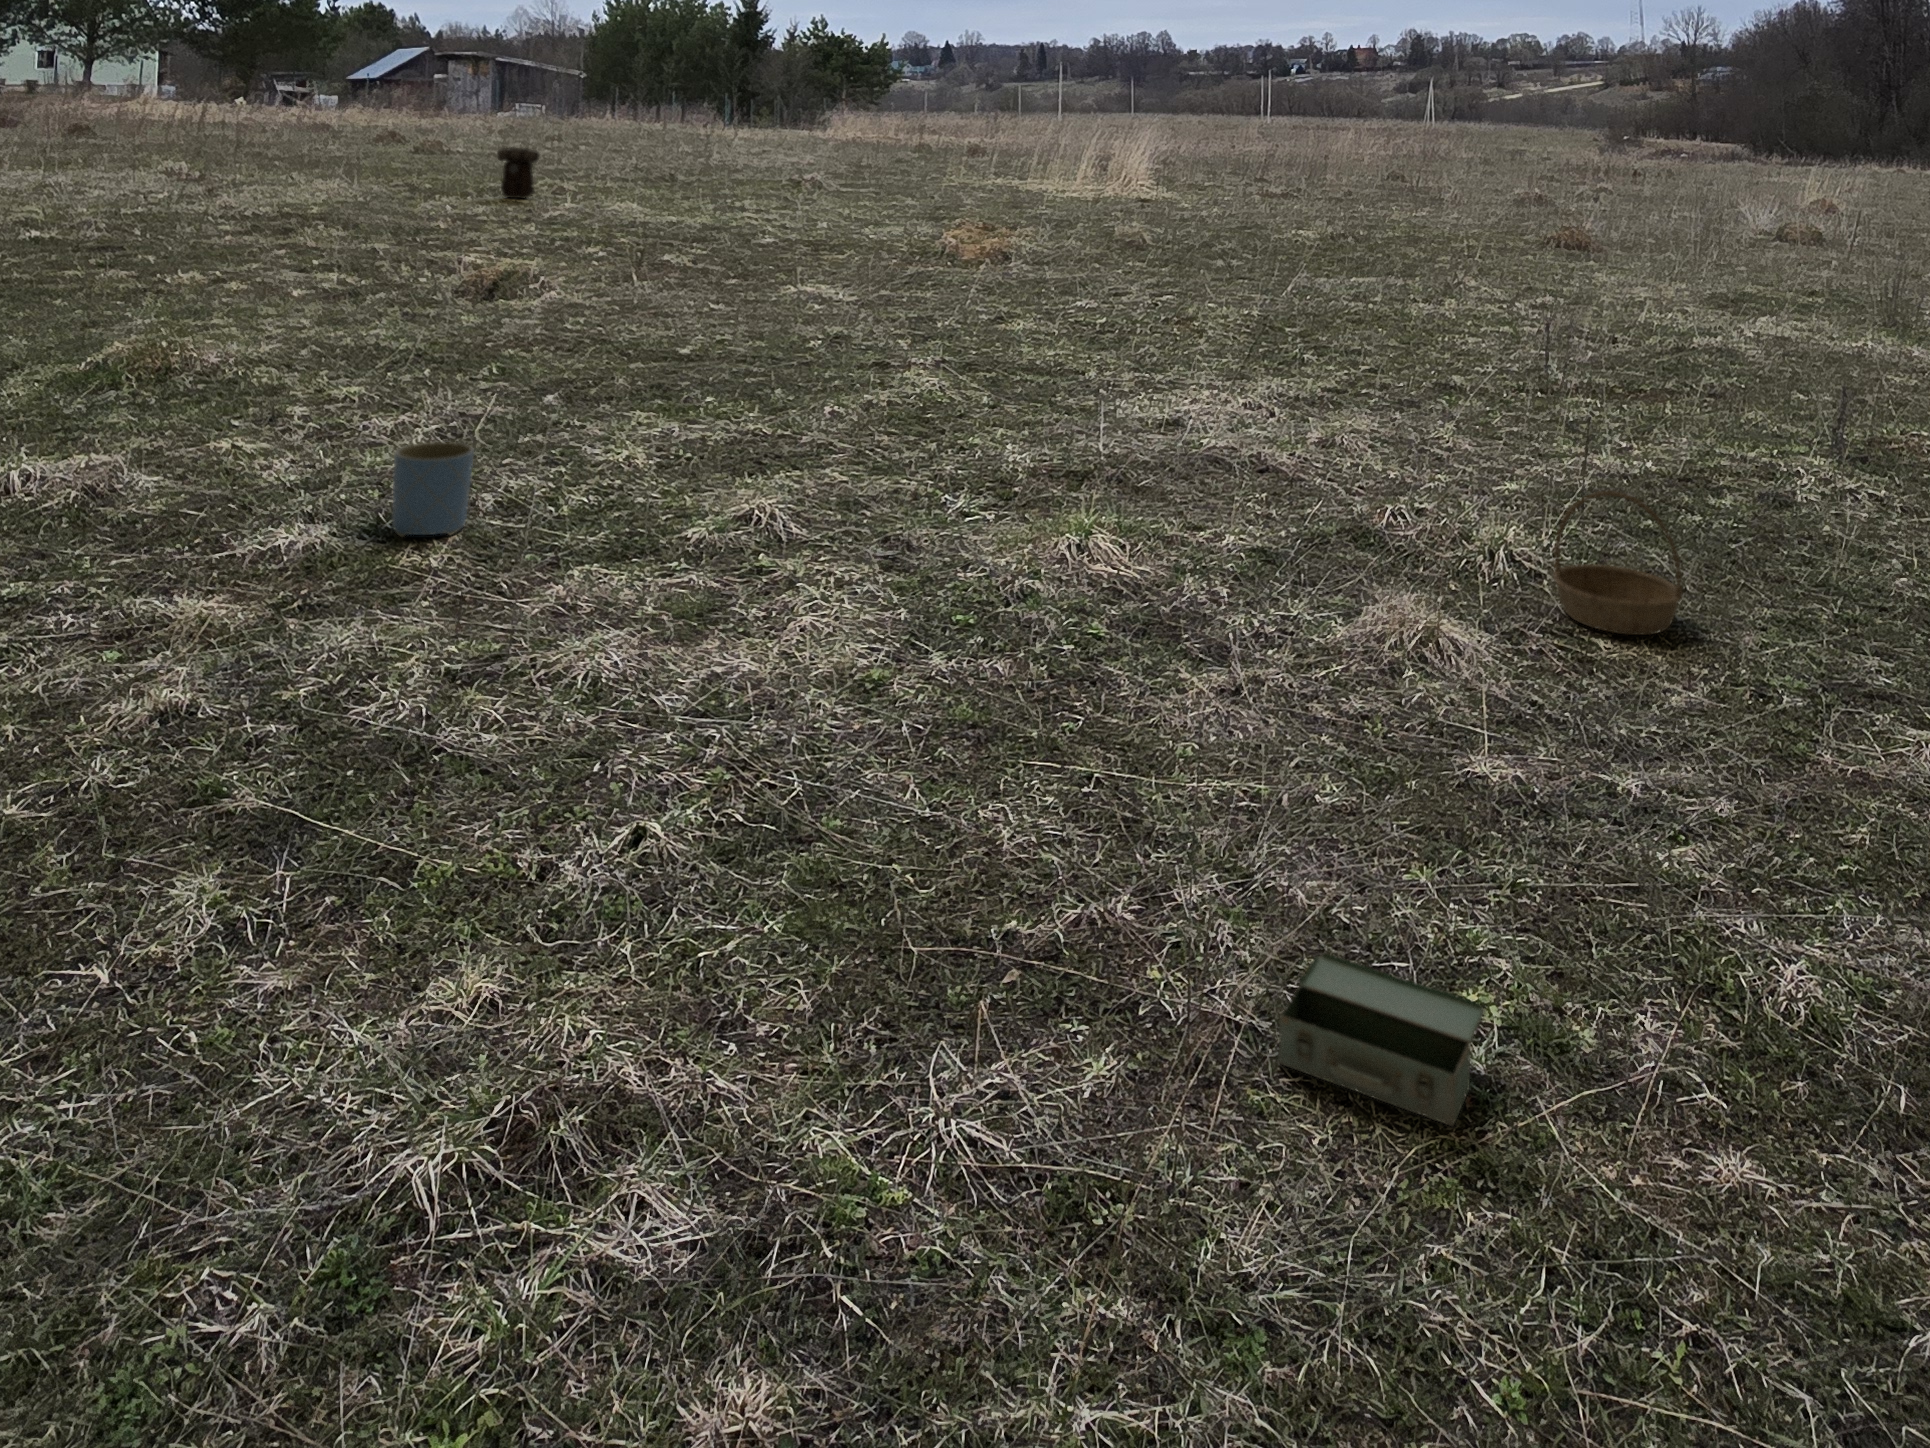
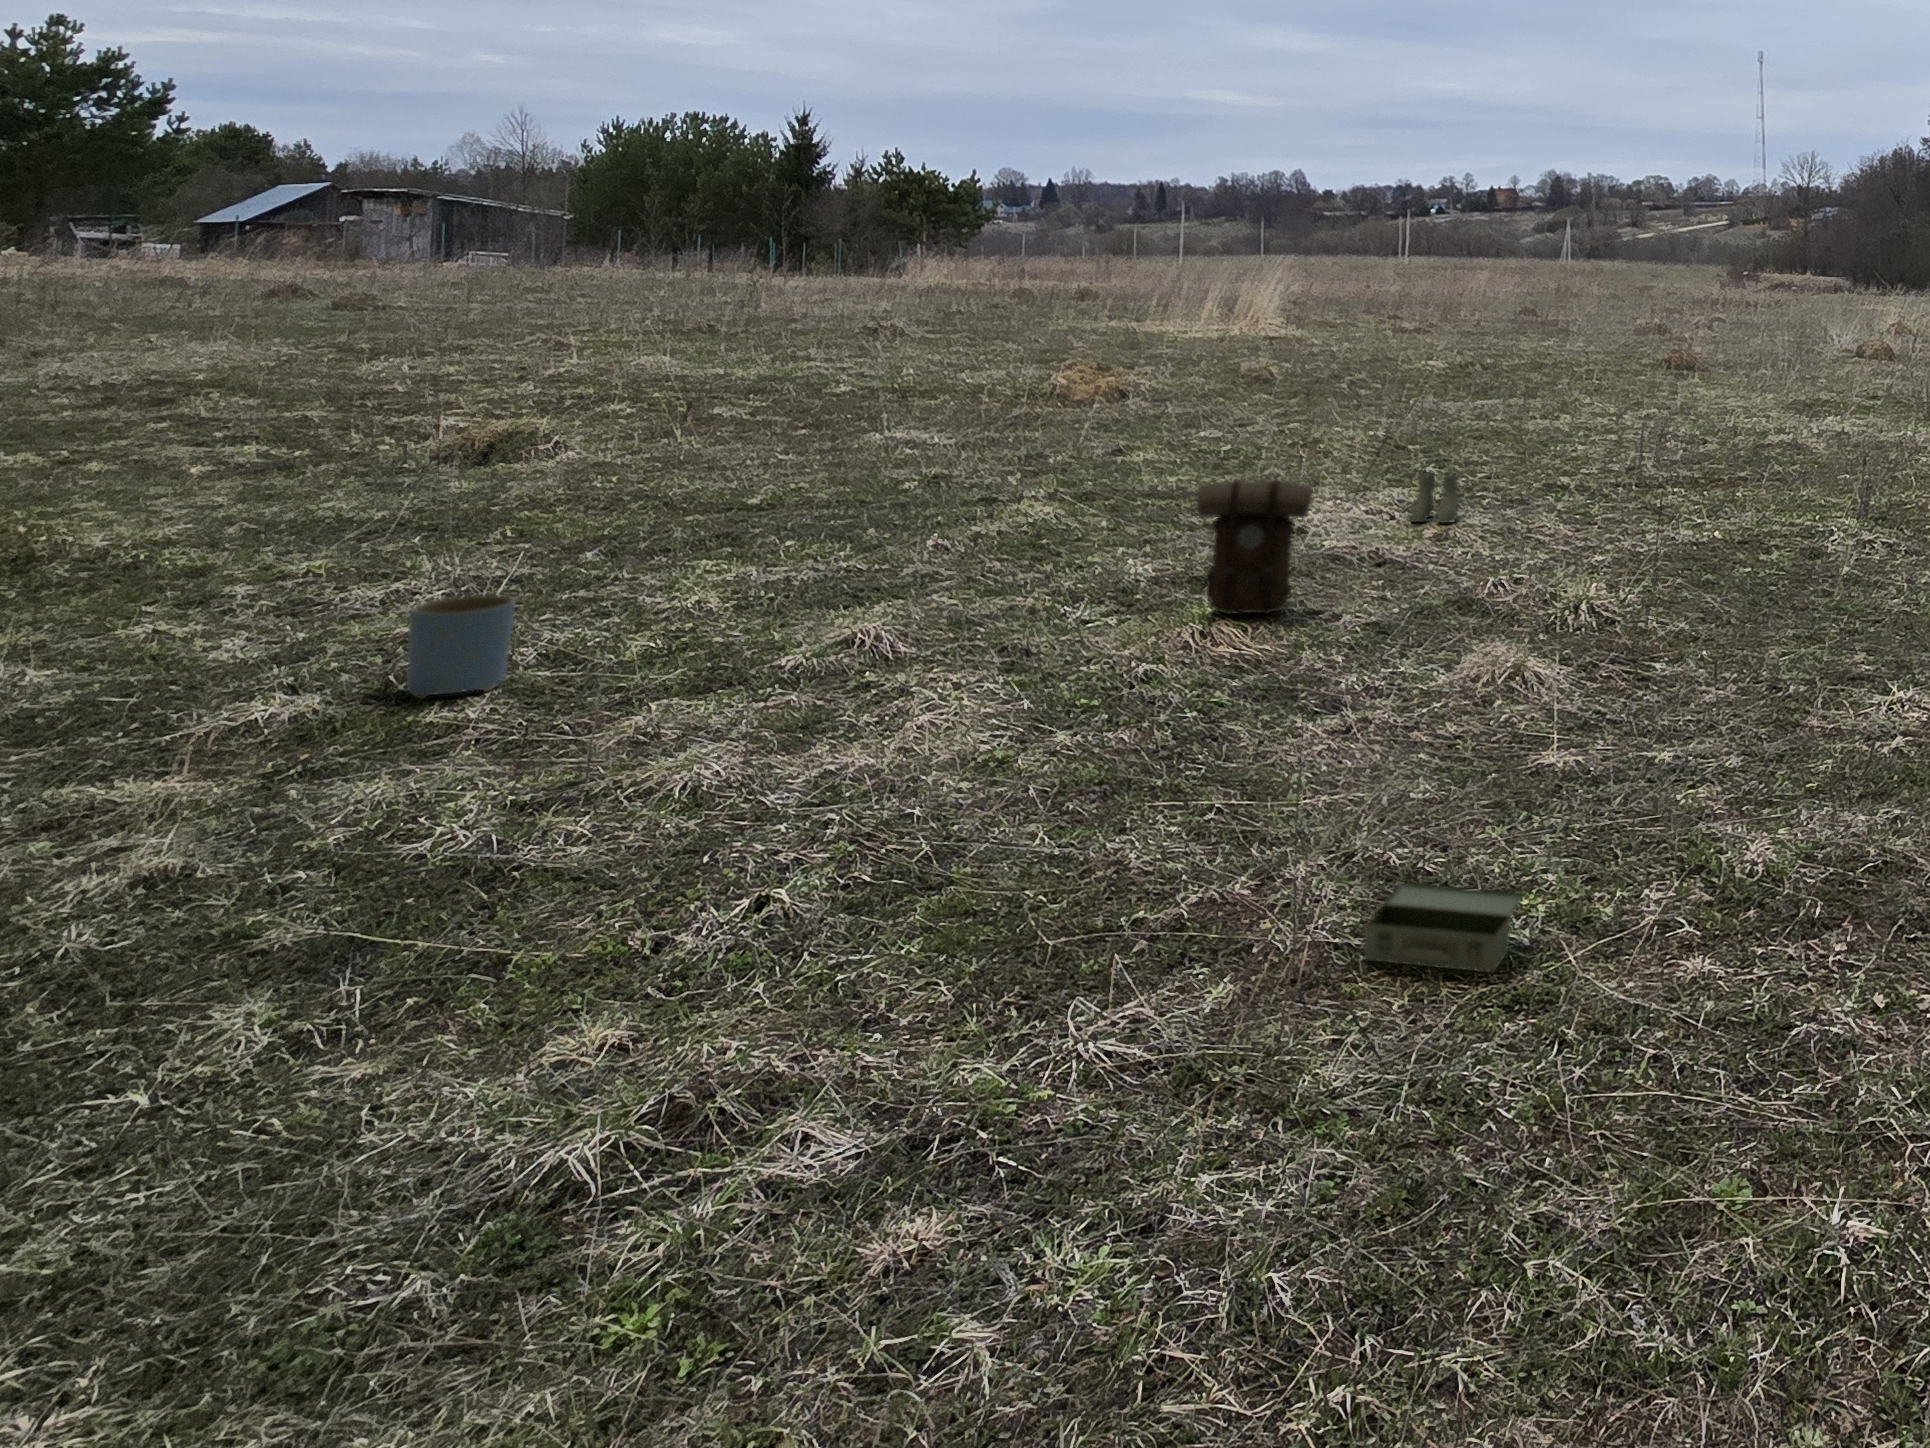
backpack: present [497,148,539,199] -> present [1196,479,1313,614]
boots: none [1281,364,1333,423] -> present [1411,472,1459,523]
basket: present [1553,491,1683,635] -> none [1627,545,1725,657]

